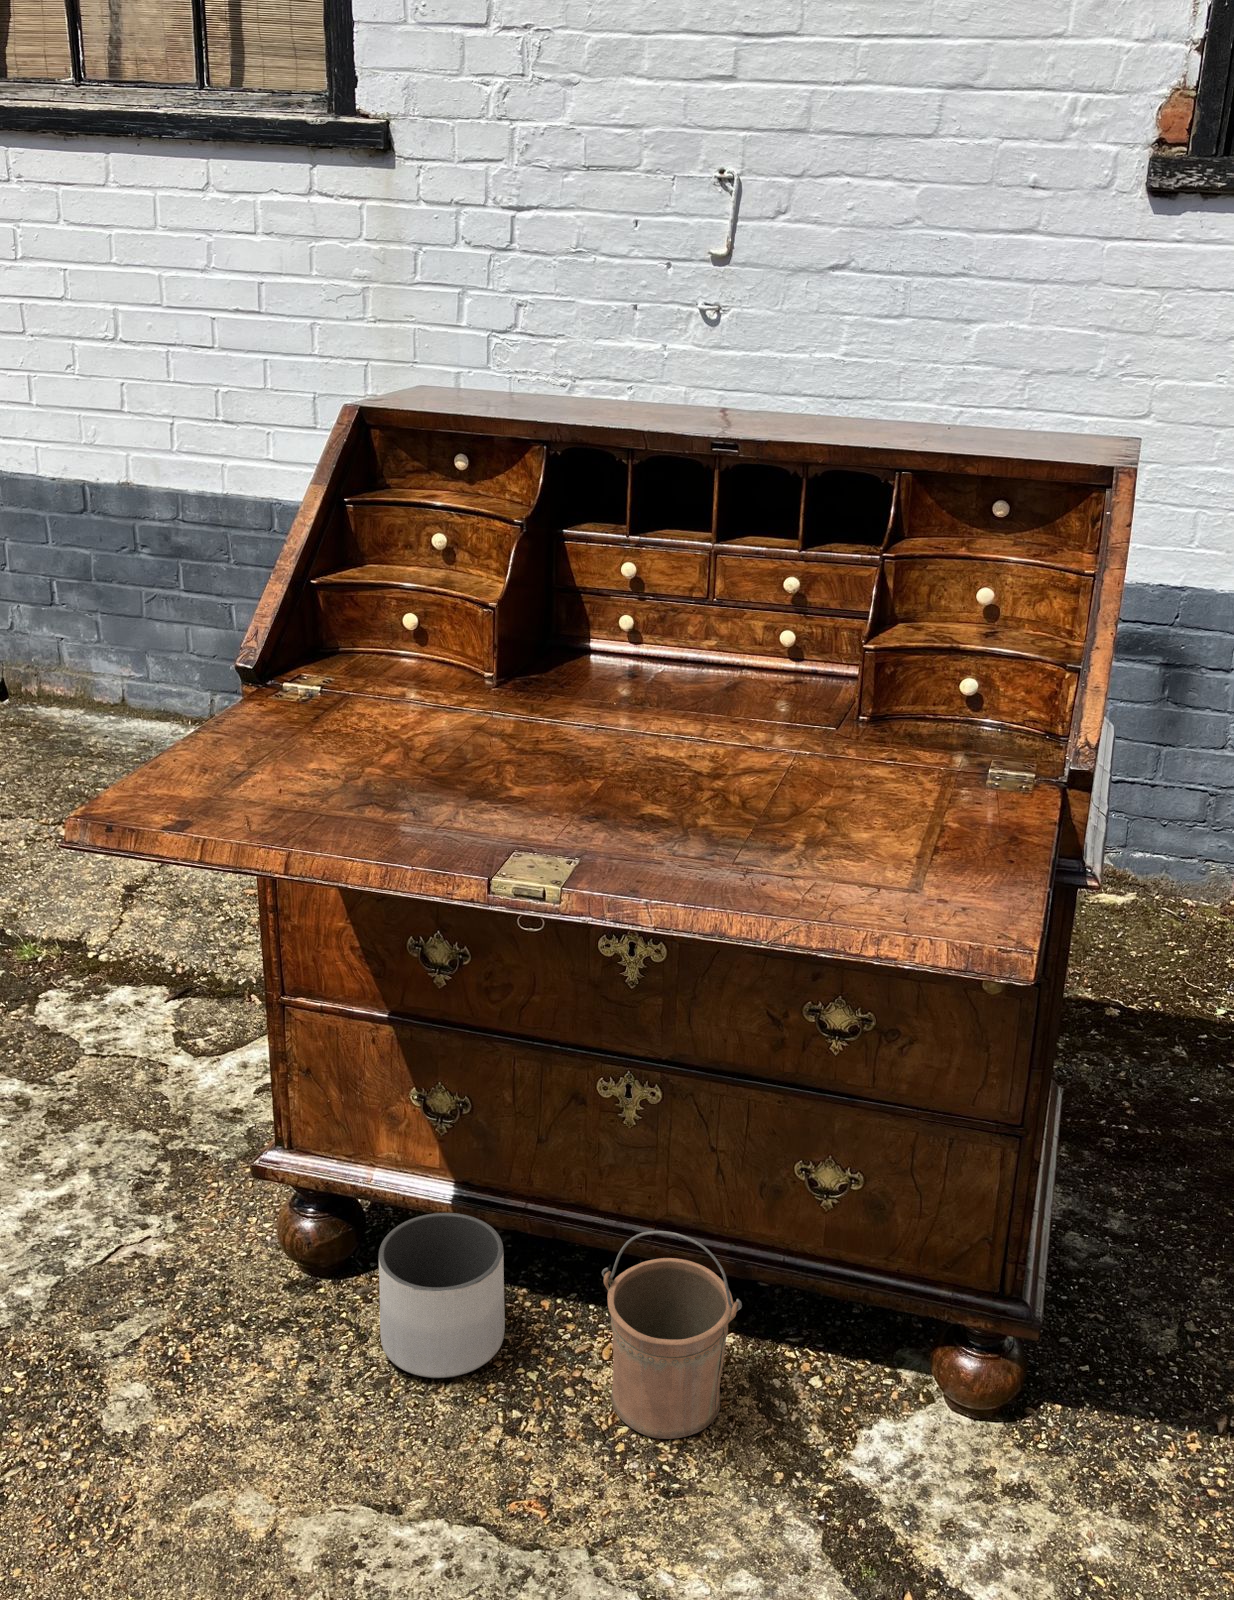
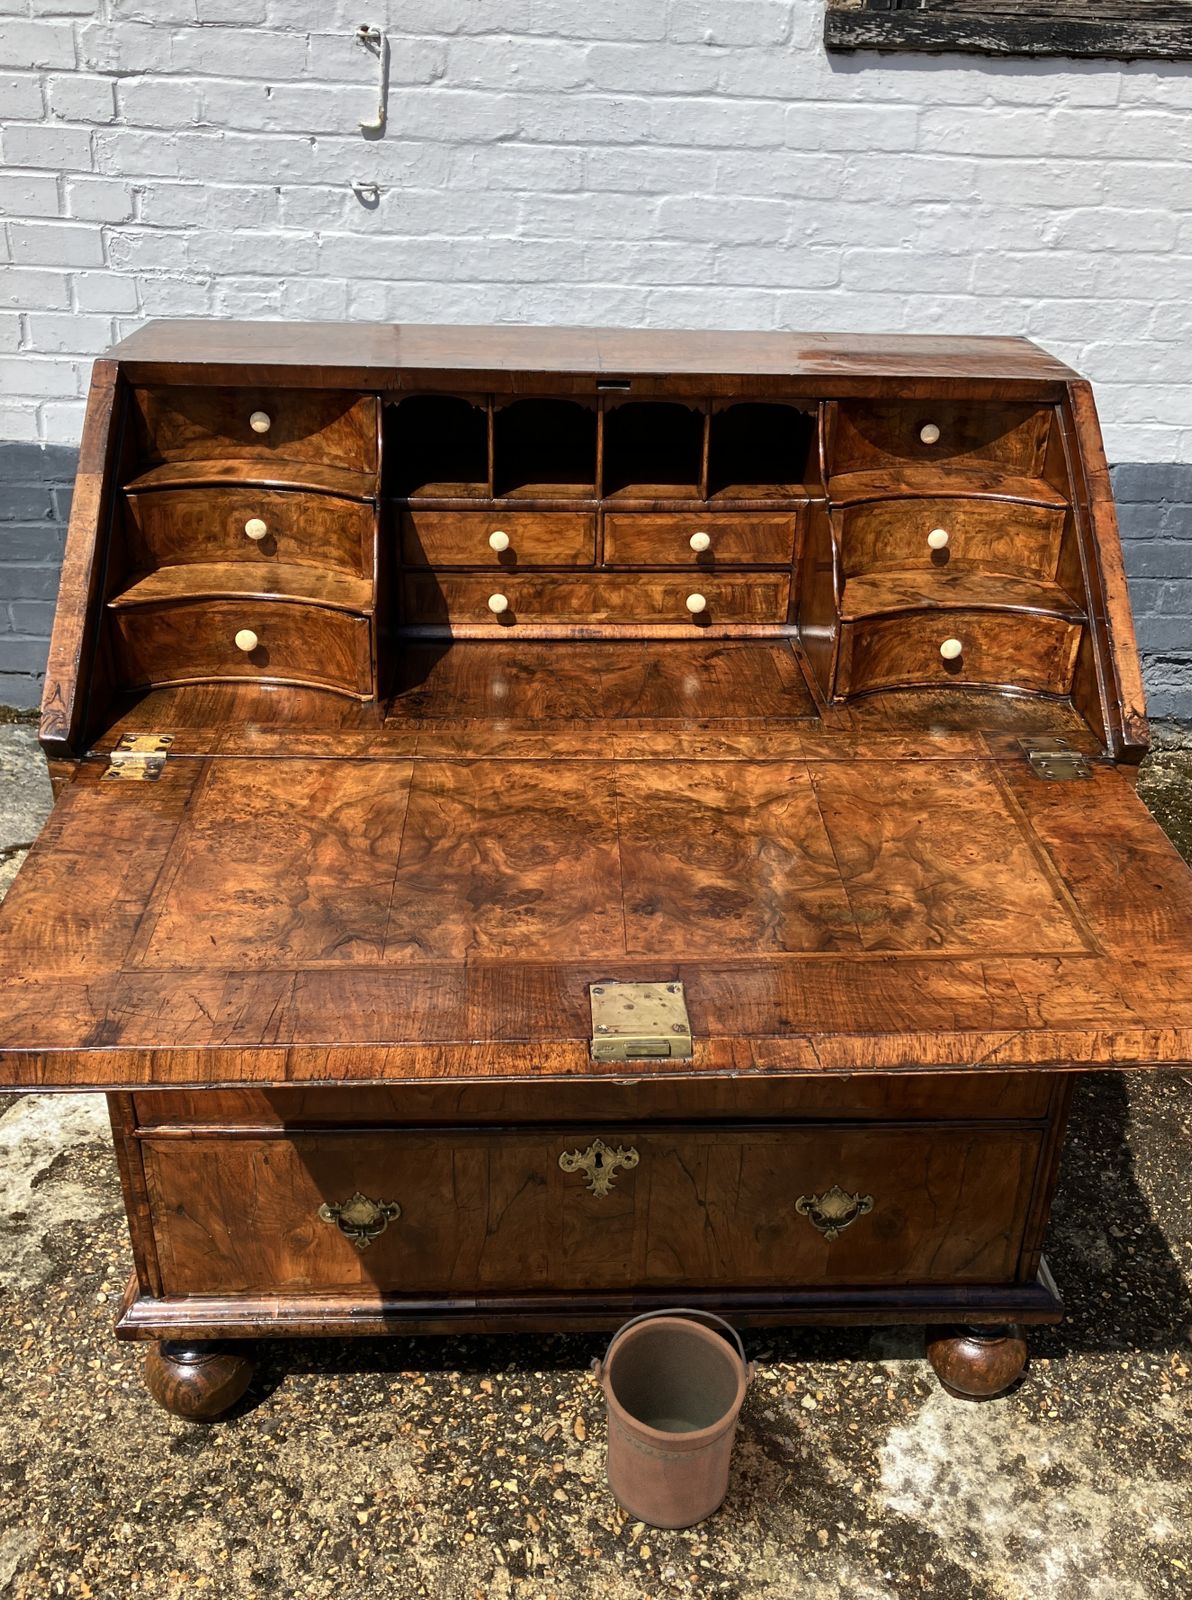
planter: present [379,1213,505,1378] -> none [310,1321,464,1530]

